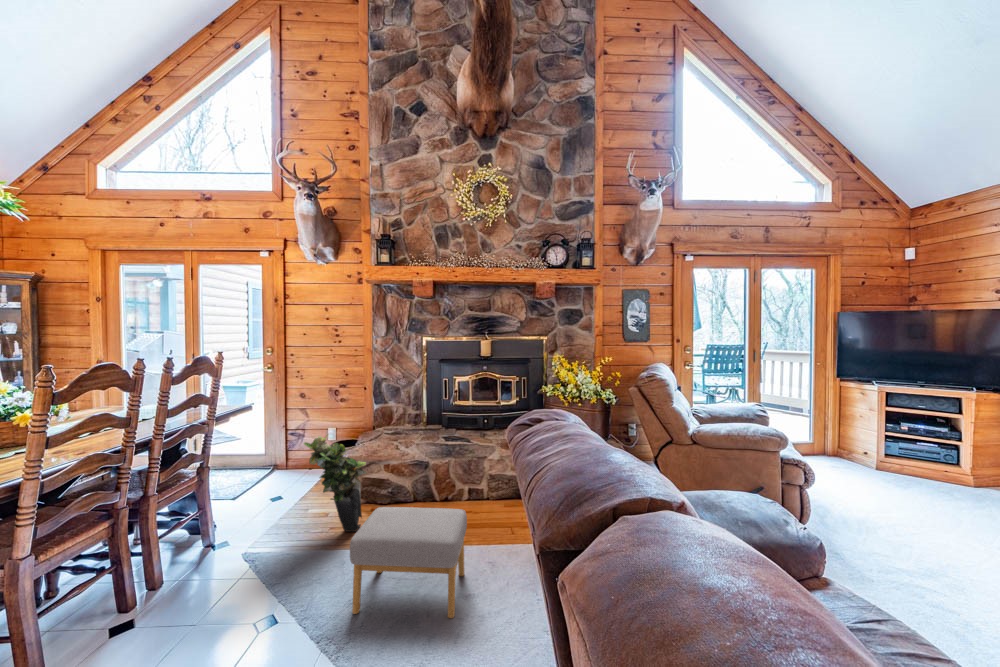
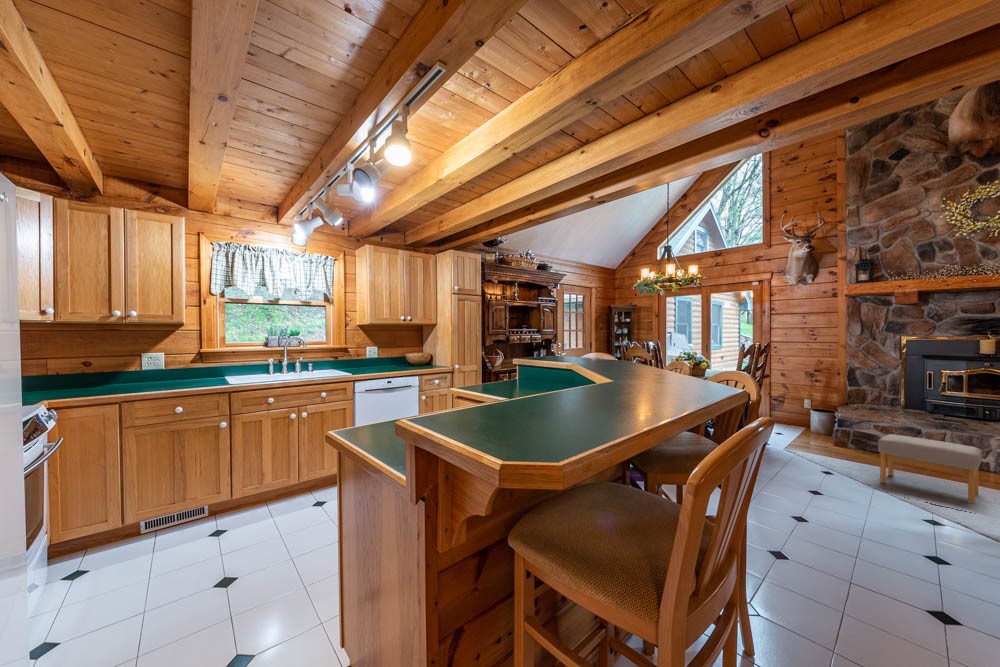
potted plant: present [303,436,366,532] -> none [814,392,865,458]

